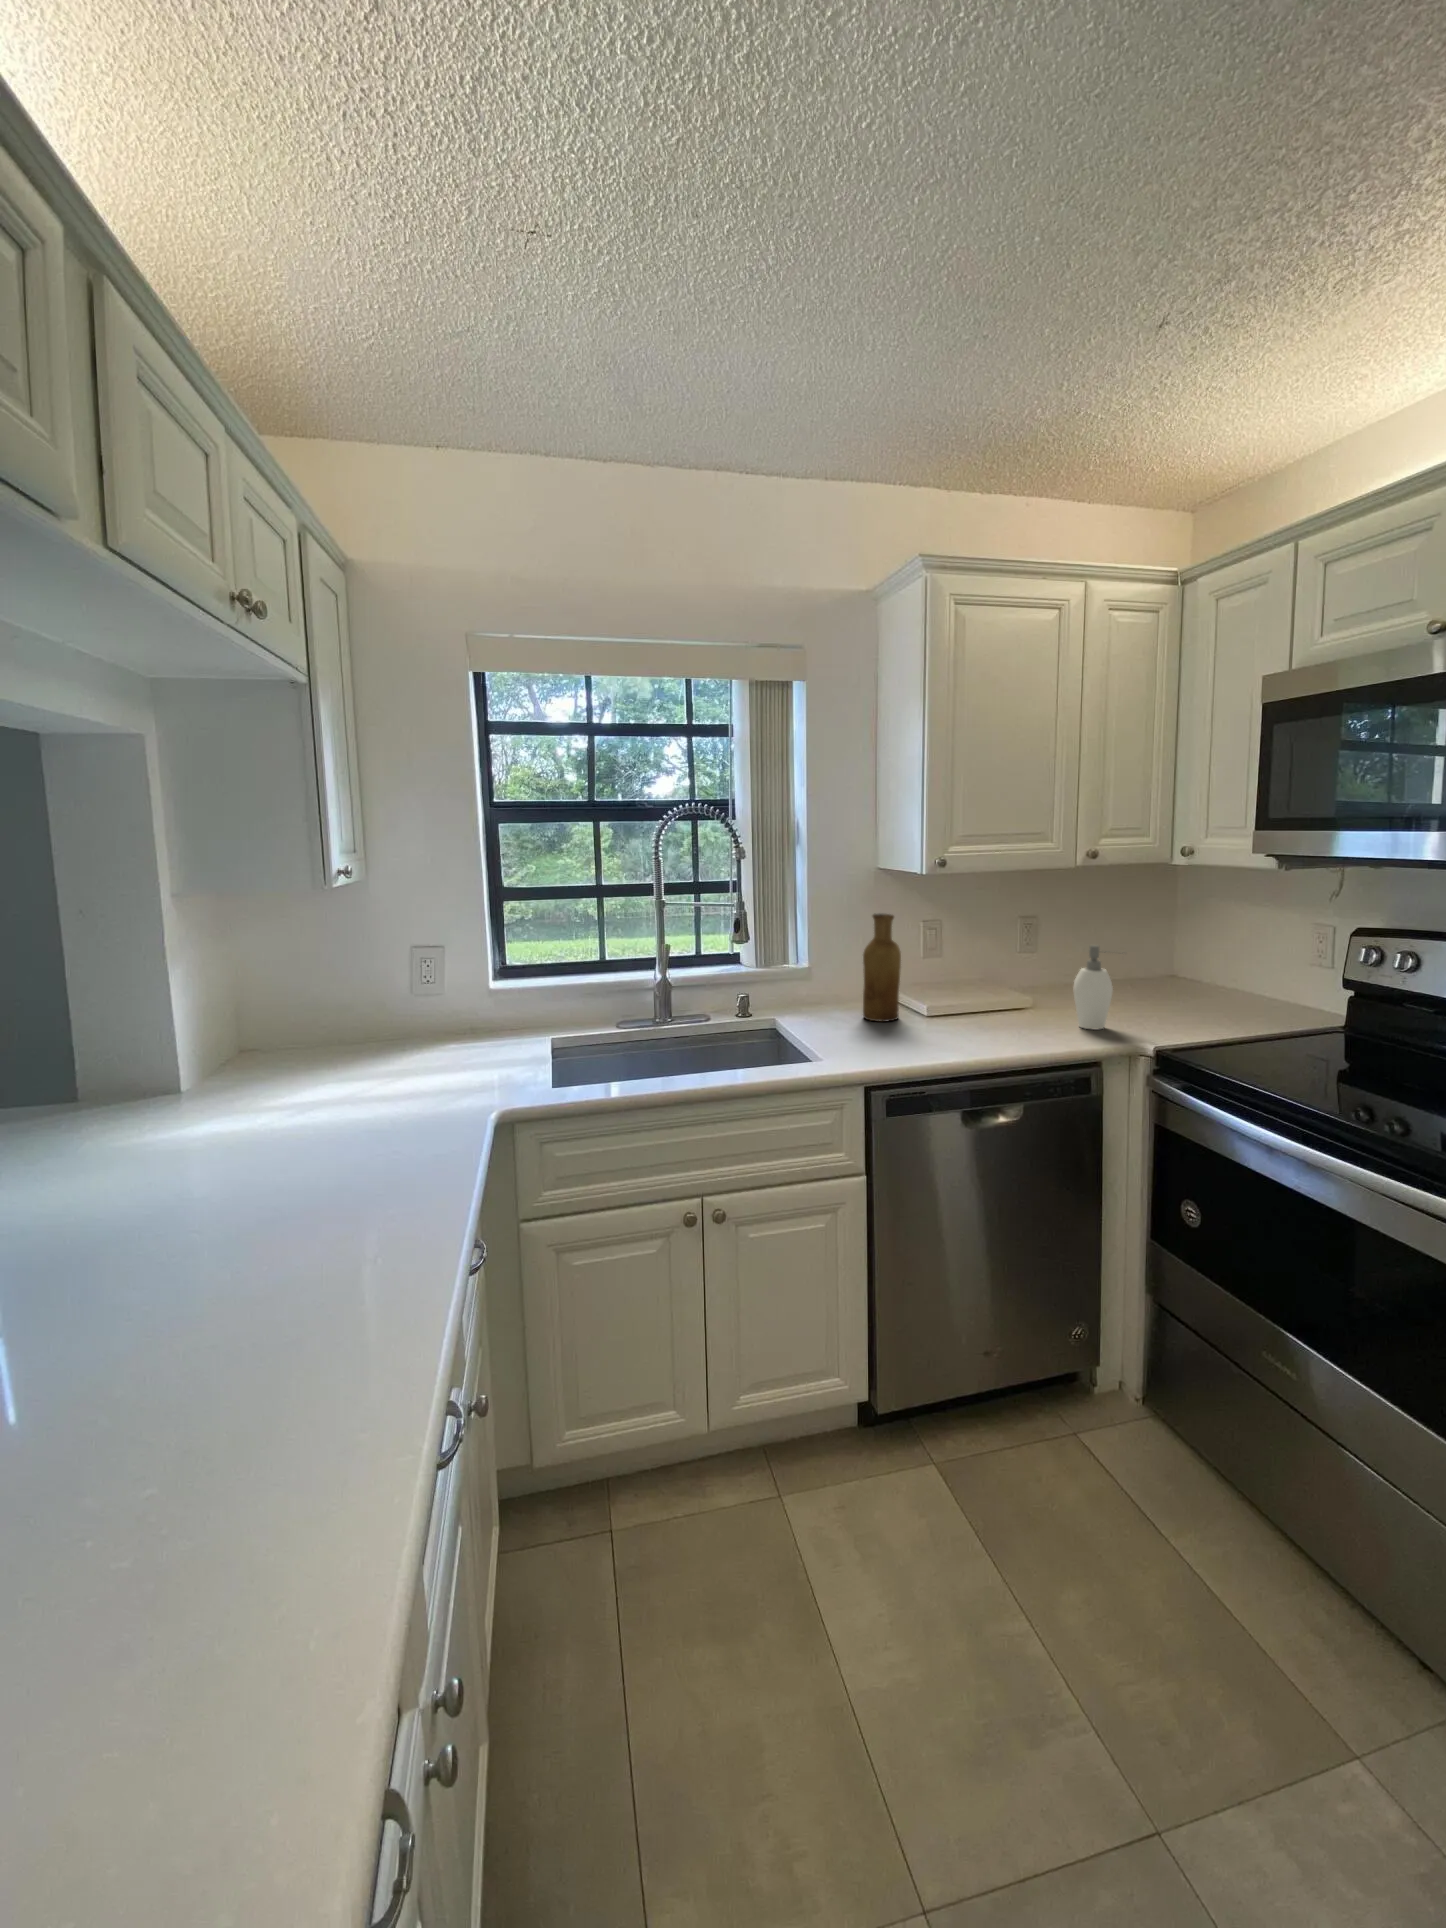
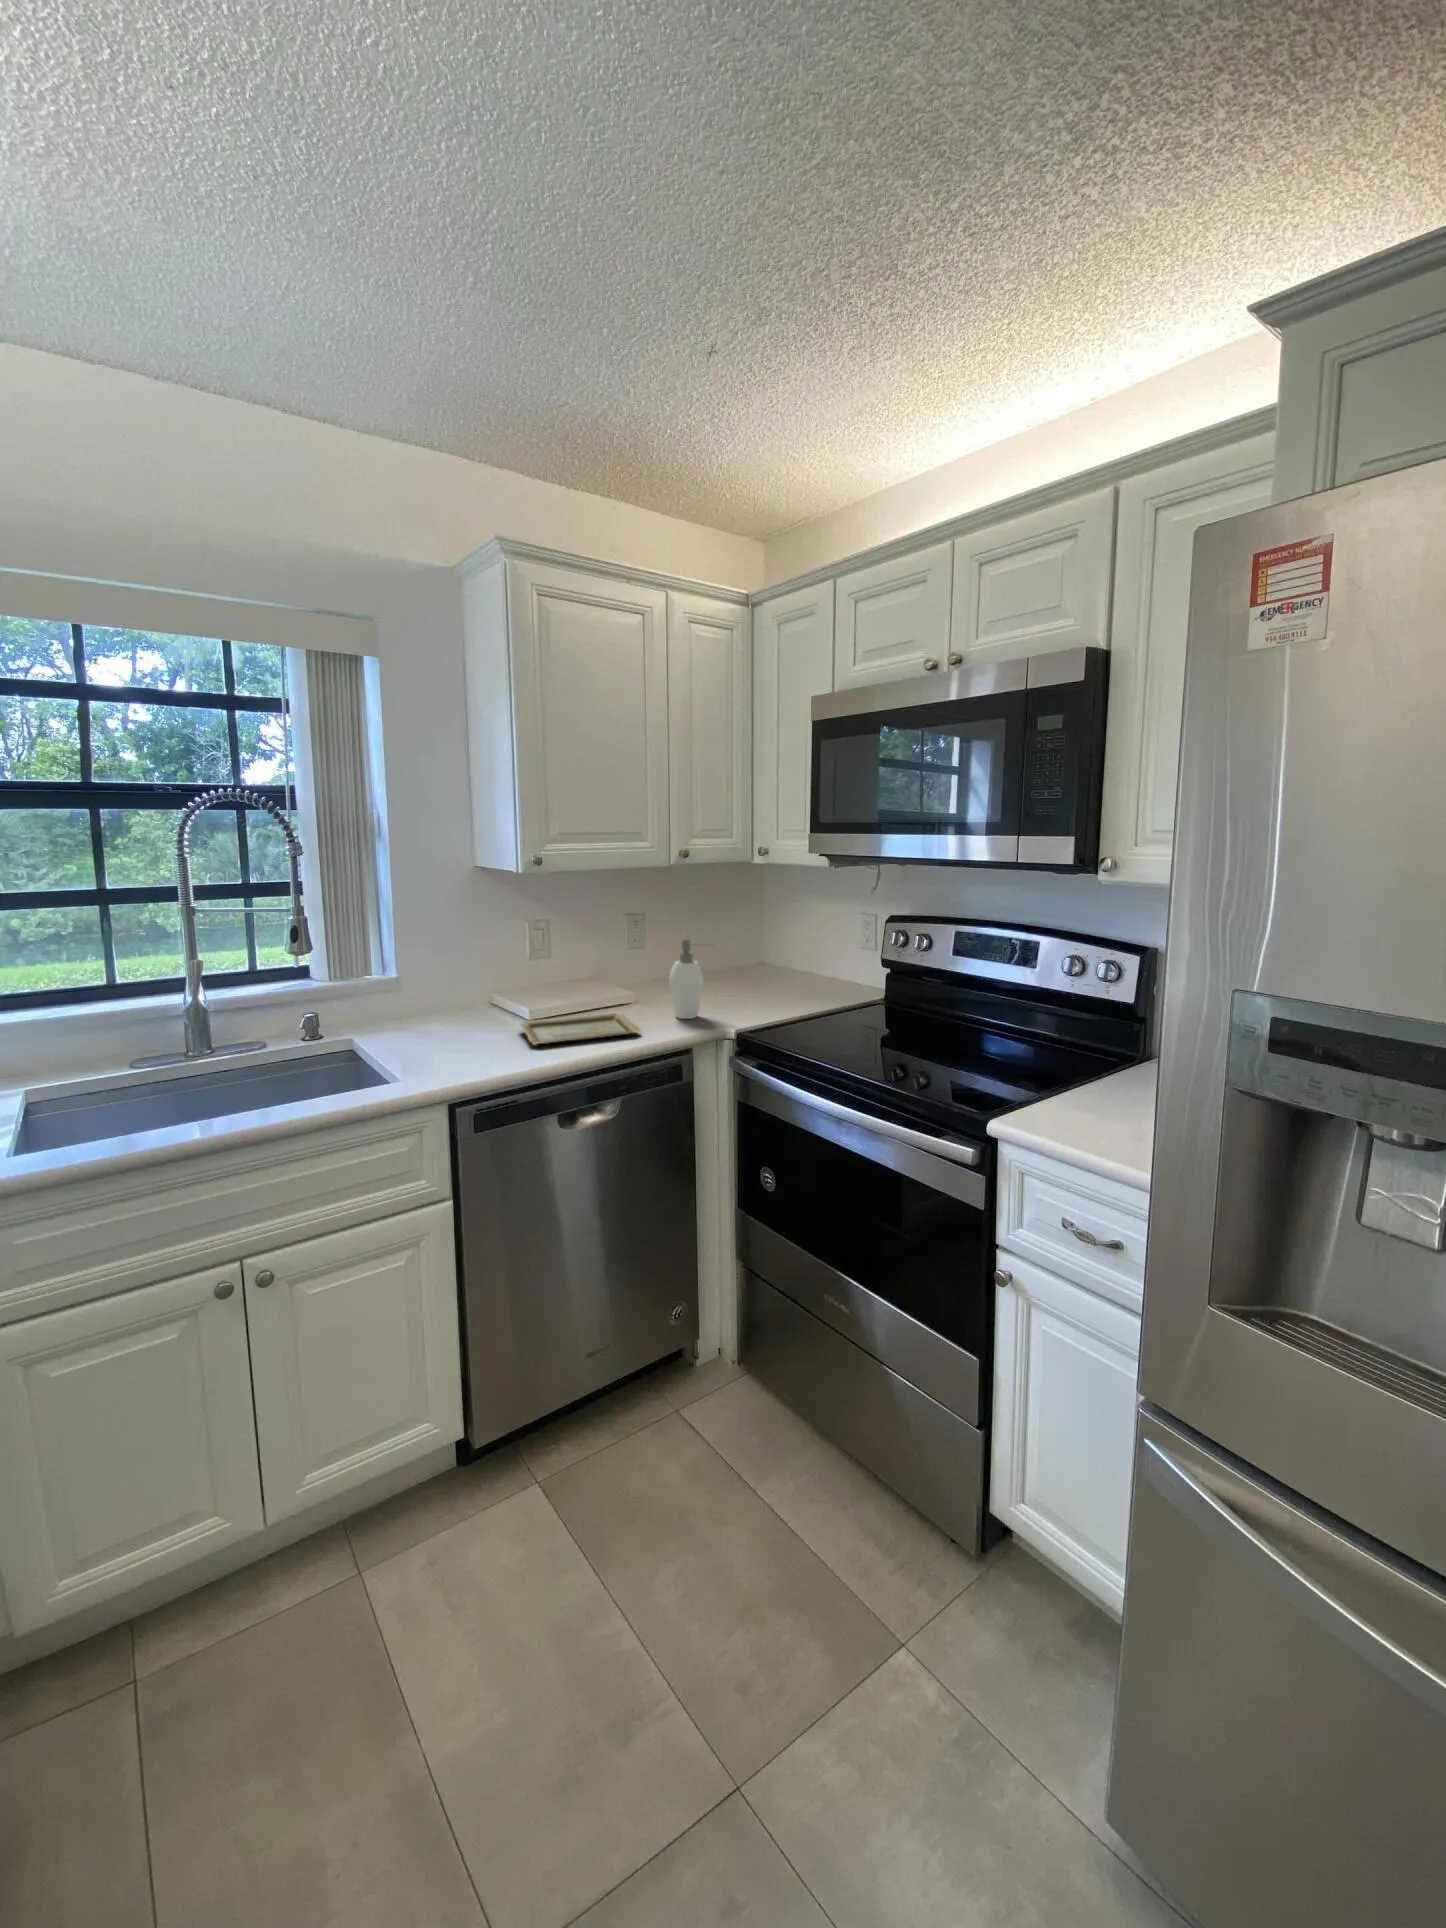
vase: present [863,914,901,1022] -> none [456,915,499,1030]
tray: none [920,1017,1044,1041] -> present [520,1013,640,1045]

